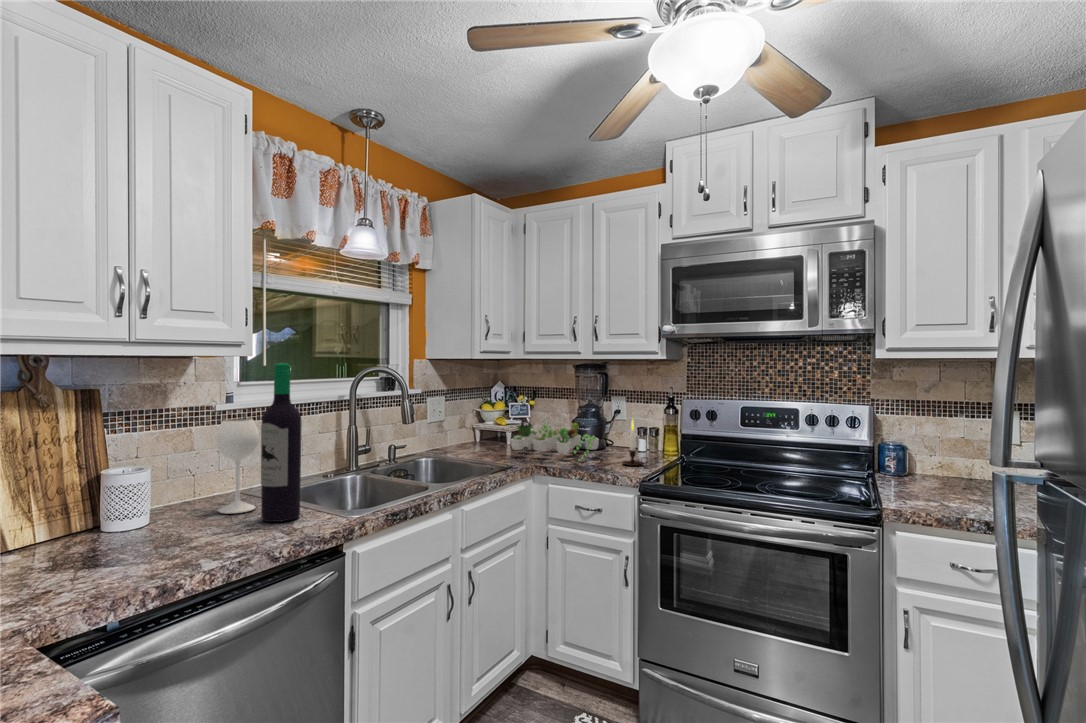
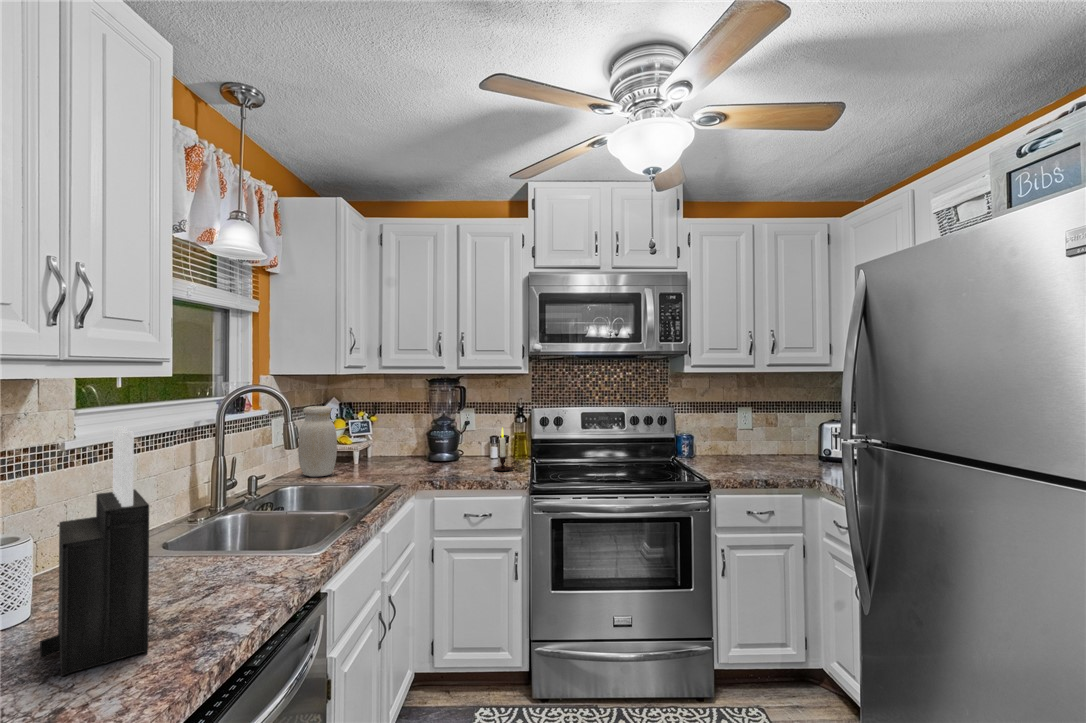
wine bottle: present [216,363,302,522] -> none [133,385,275,583]
jar: none [447,390,479,453] -> present [298,406,337,477]
knife block: none [84,391,177,559] -> present [40,427,149,676]
succulent plant: present [511,421,599,461] -> none [376,430,464,471]

